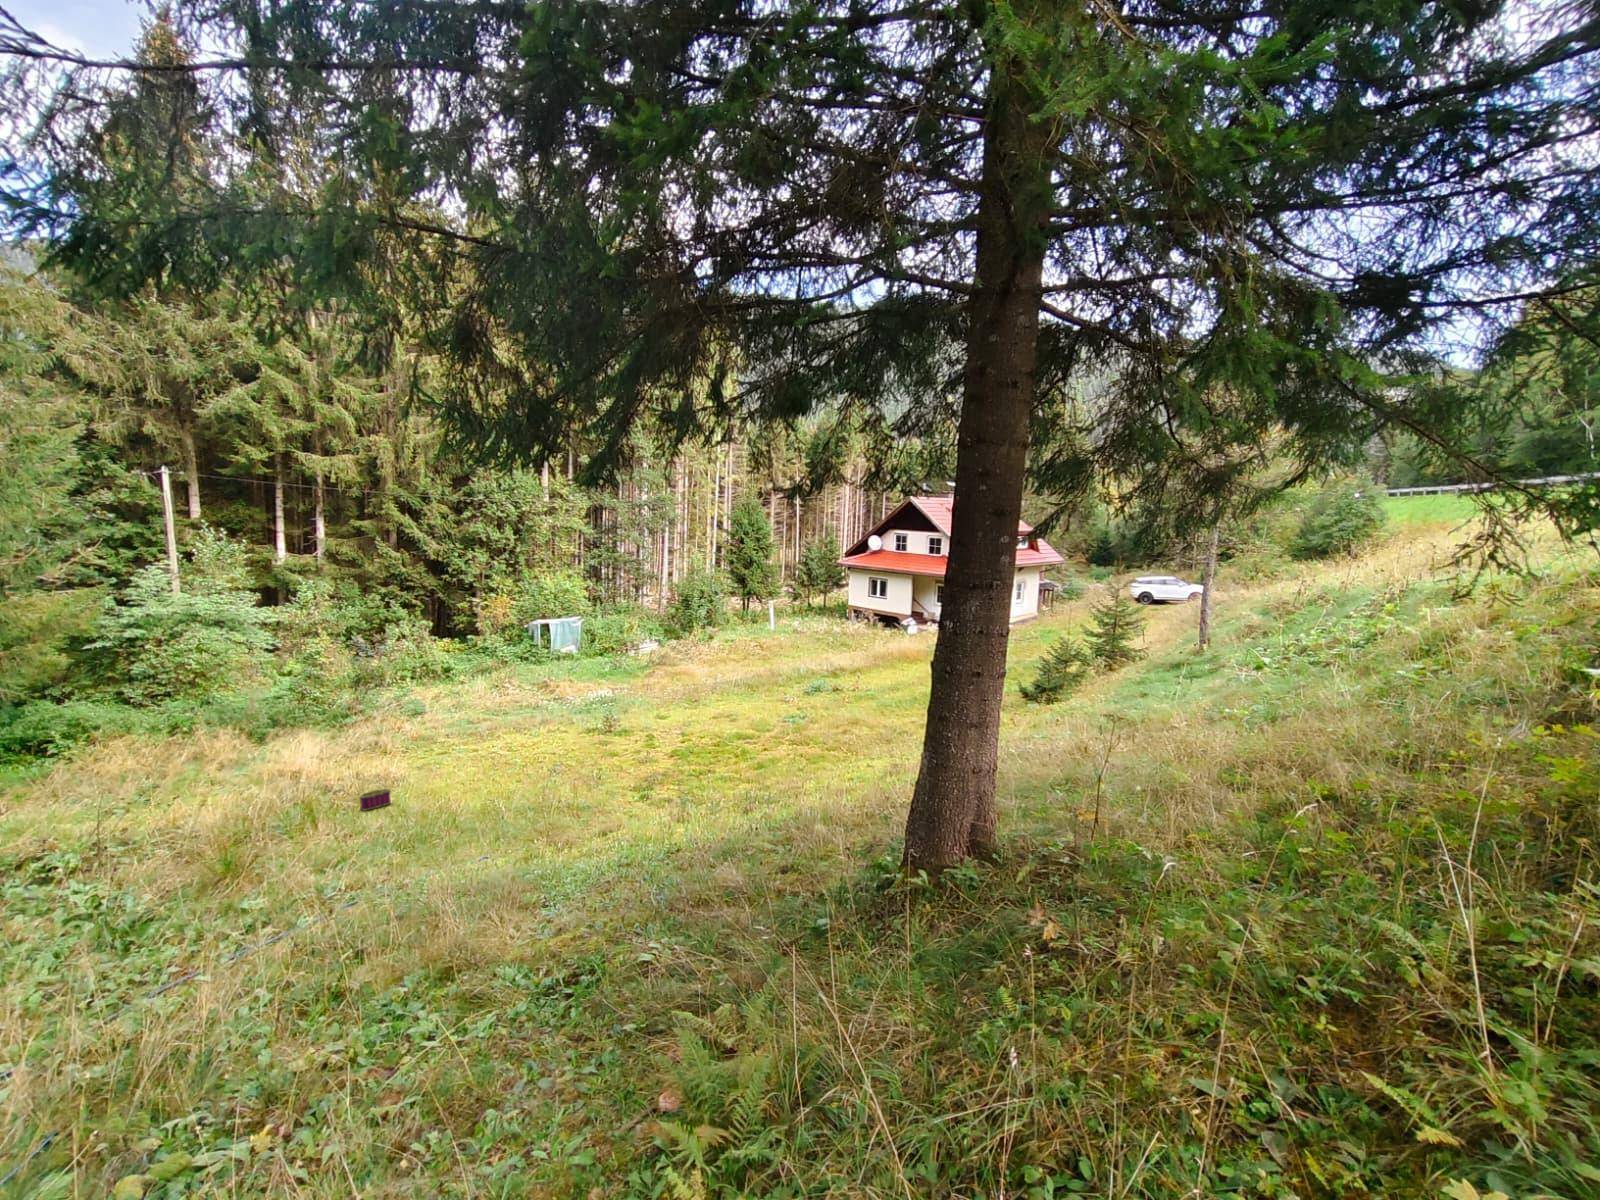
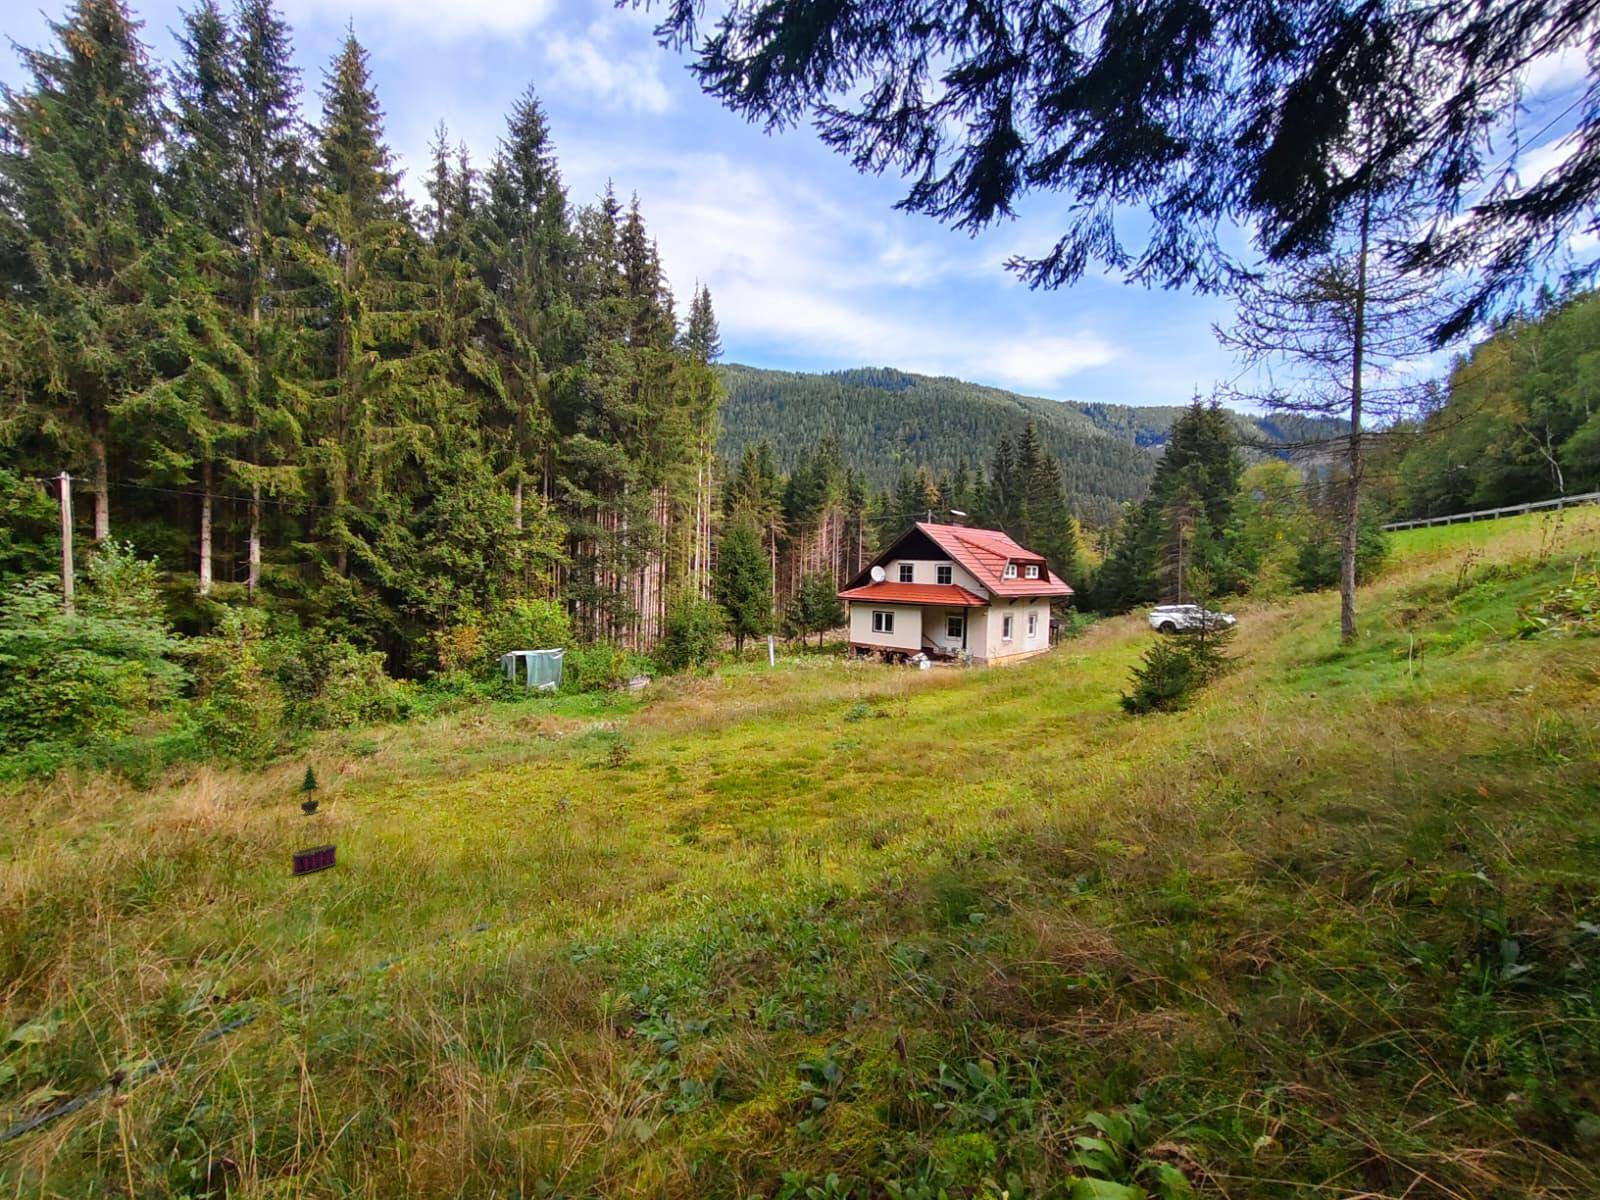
potted tree: none [363,724,380,762] -> present [300,765,319,814]

